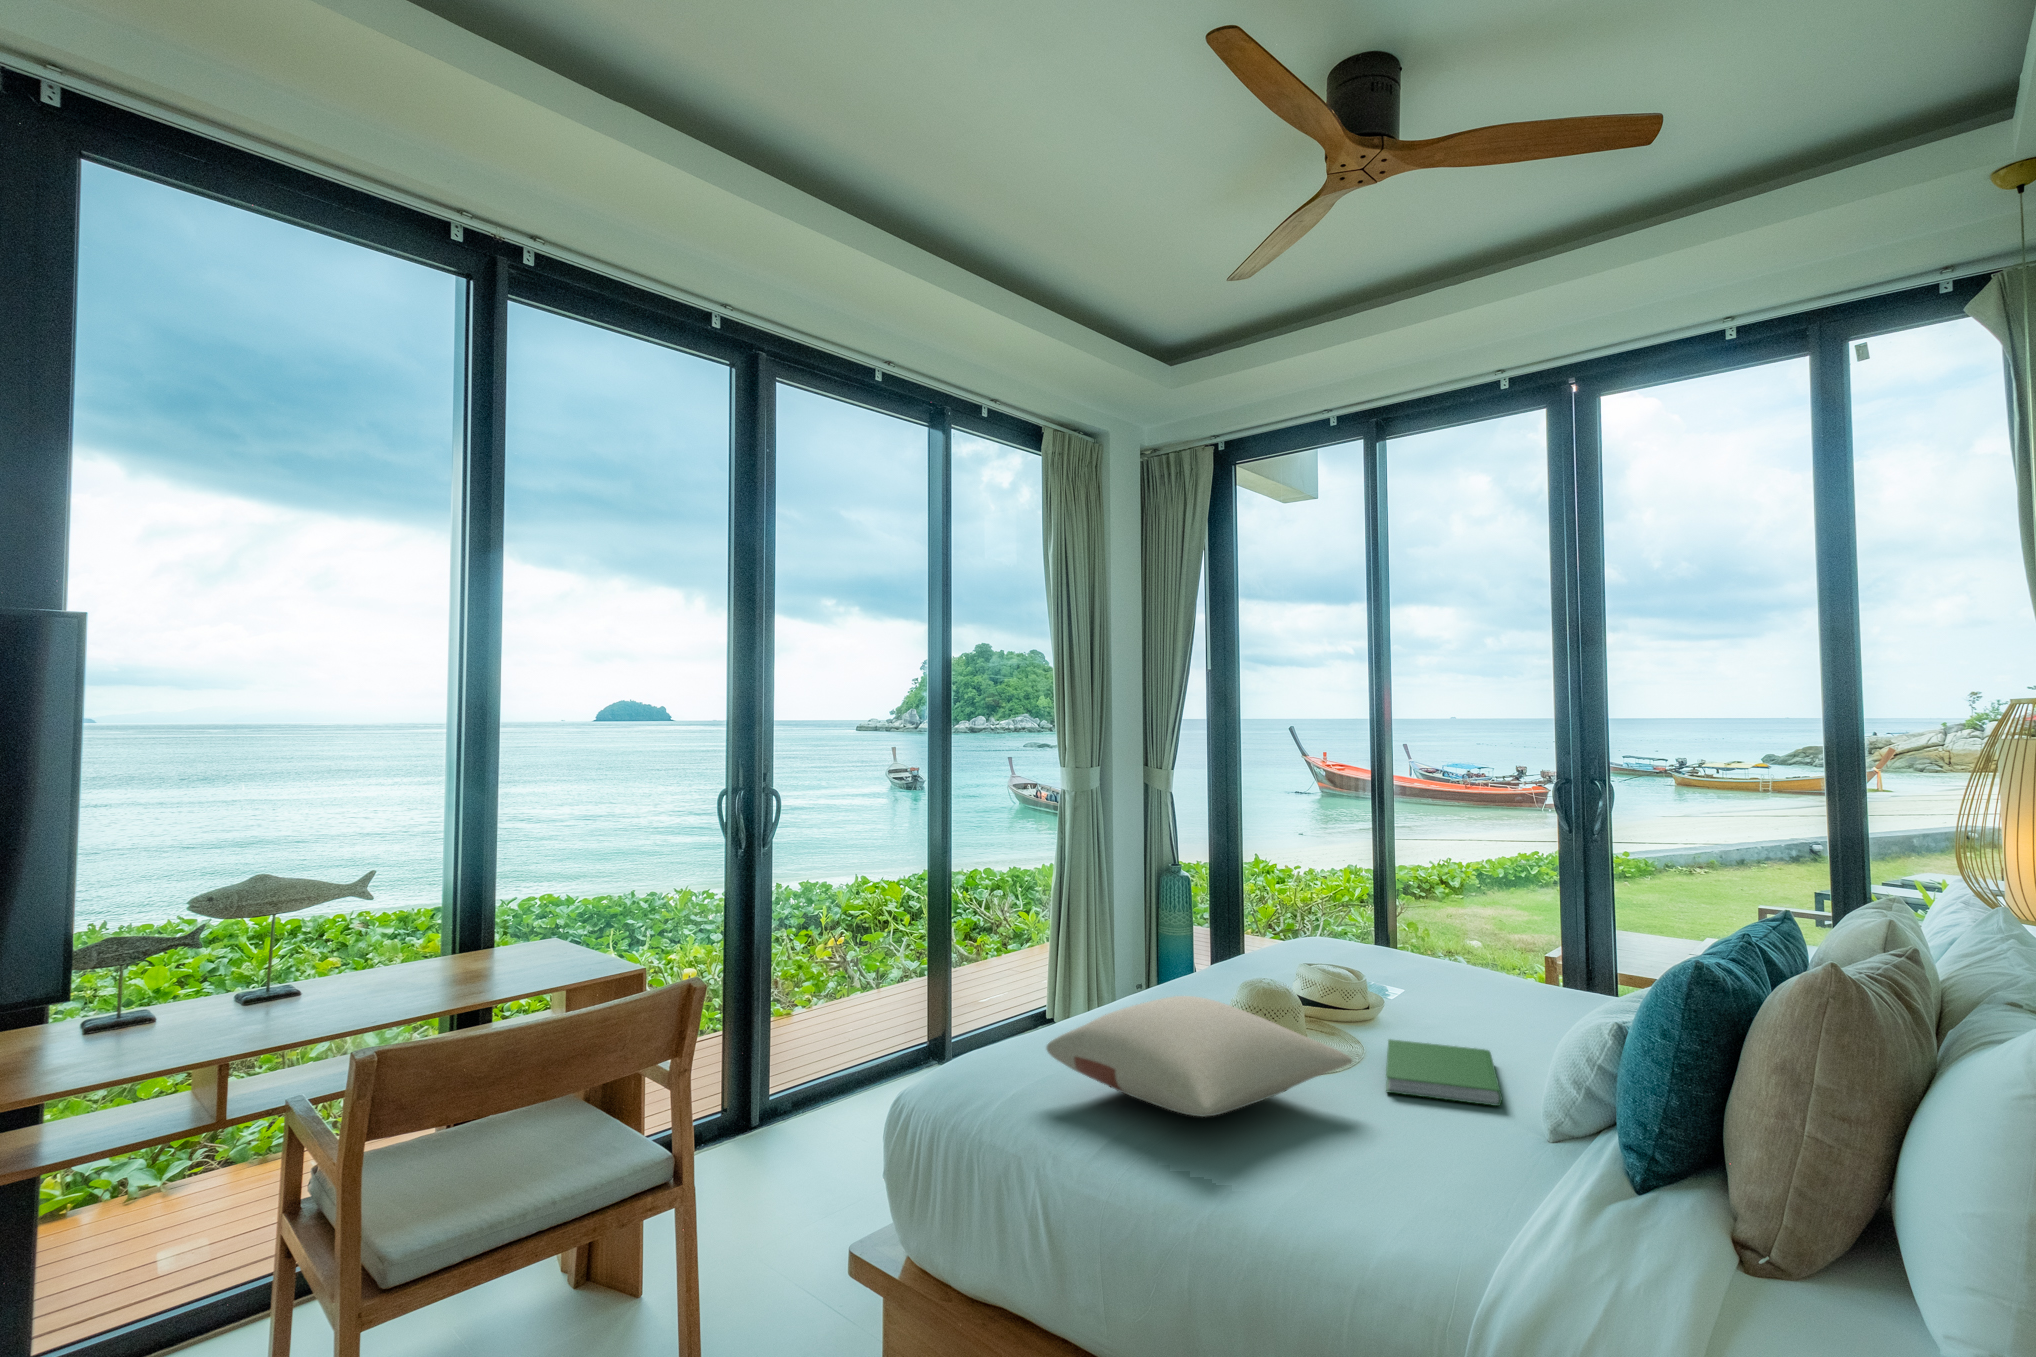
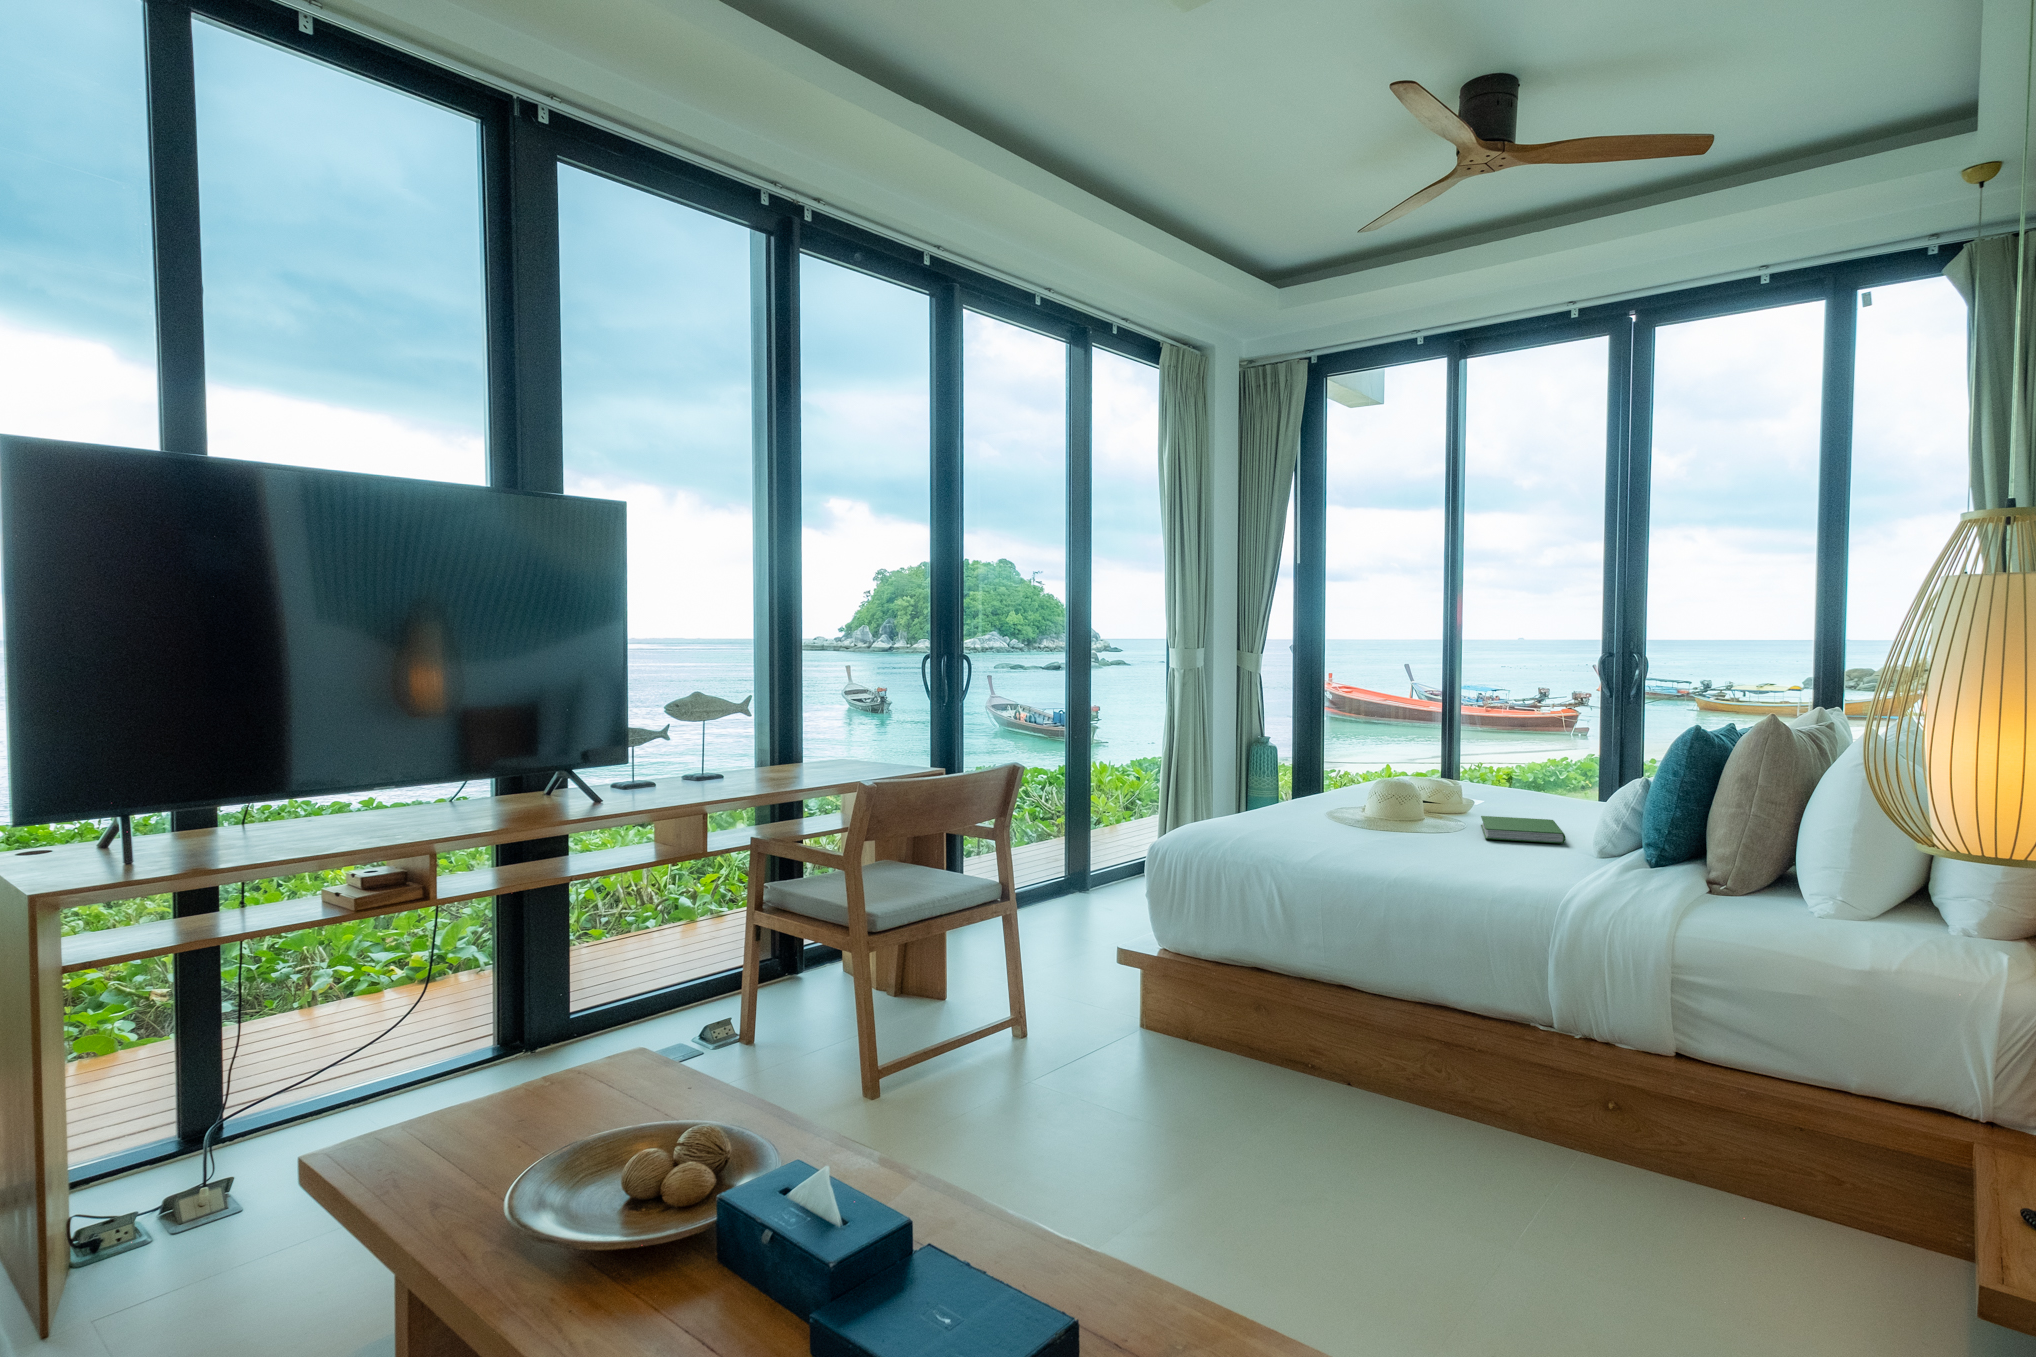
pillow: present [1046,996,1352,1117] -> none [1254,779,1466,845]

